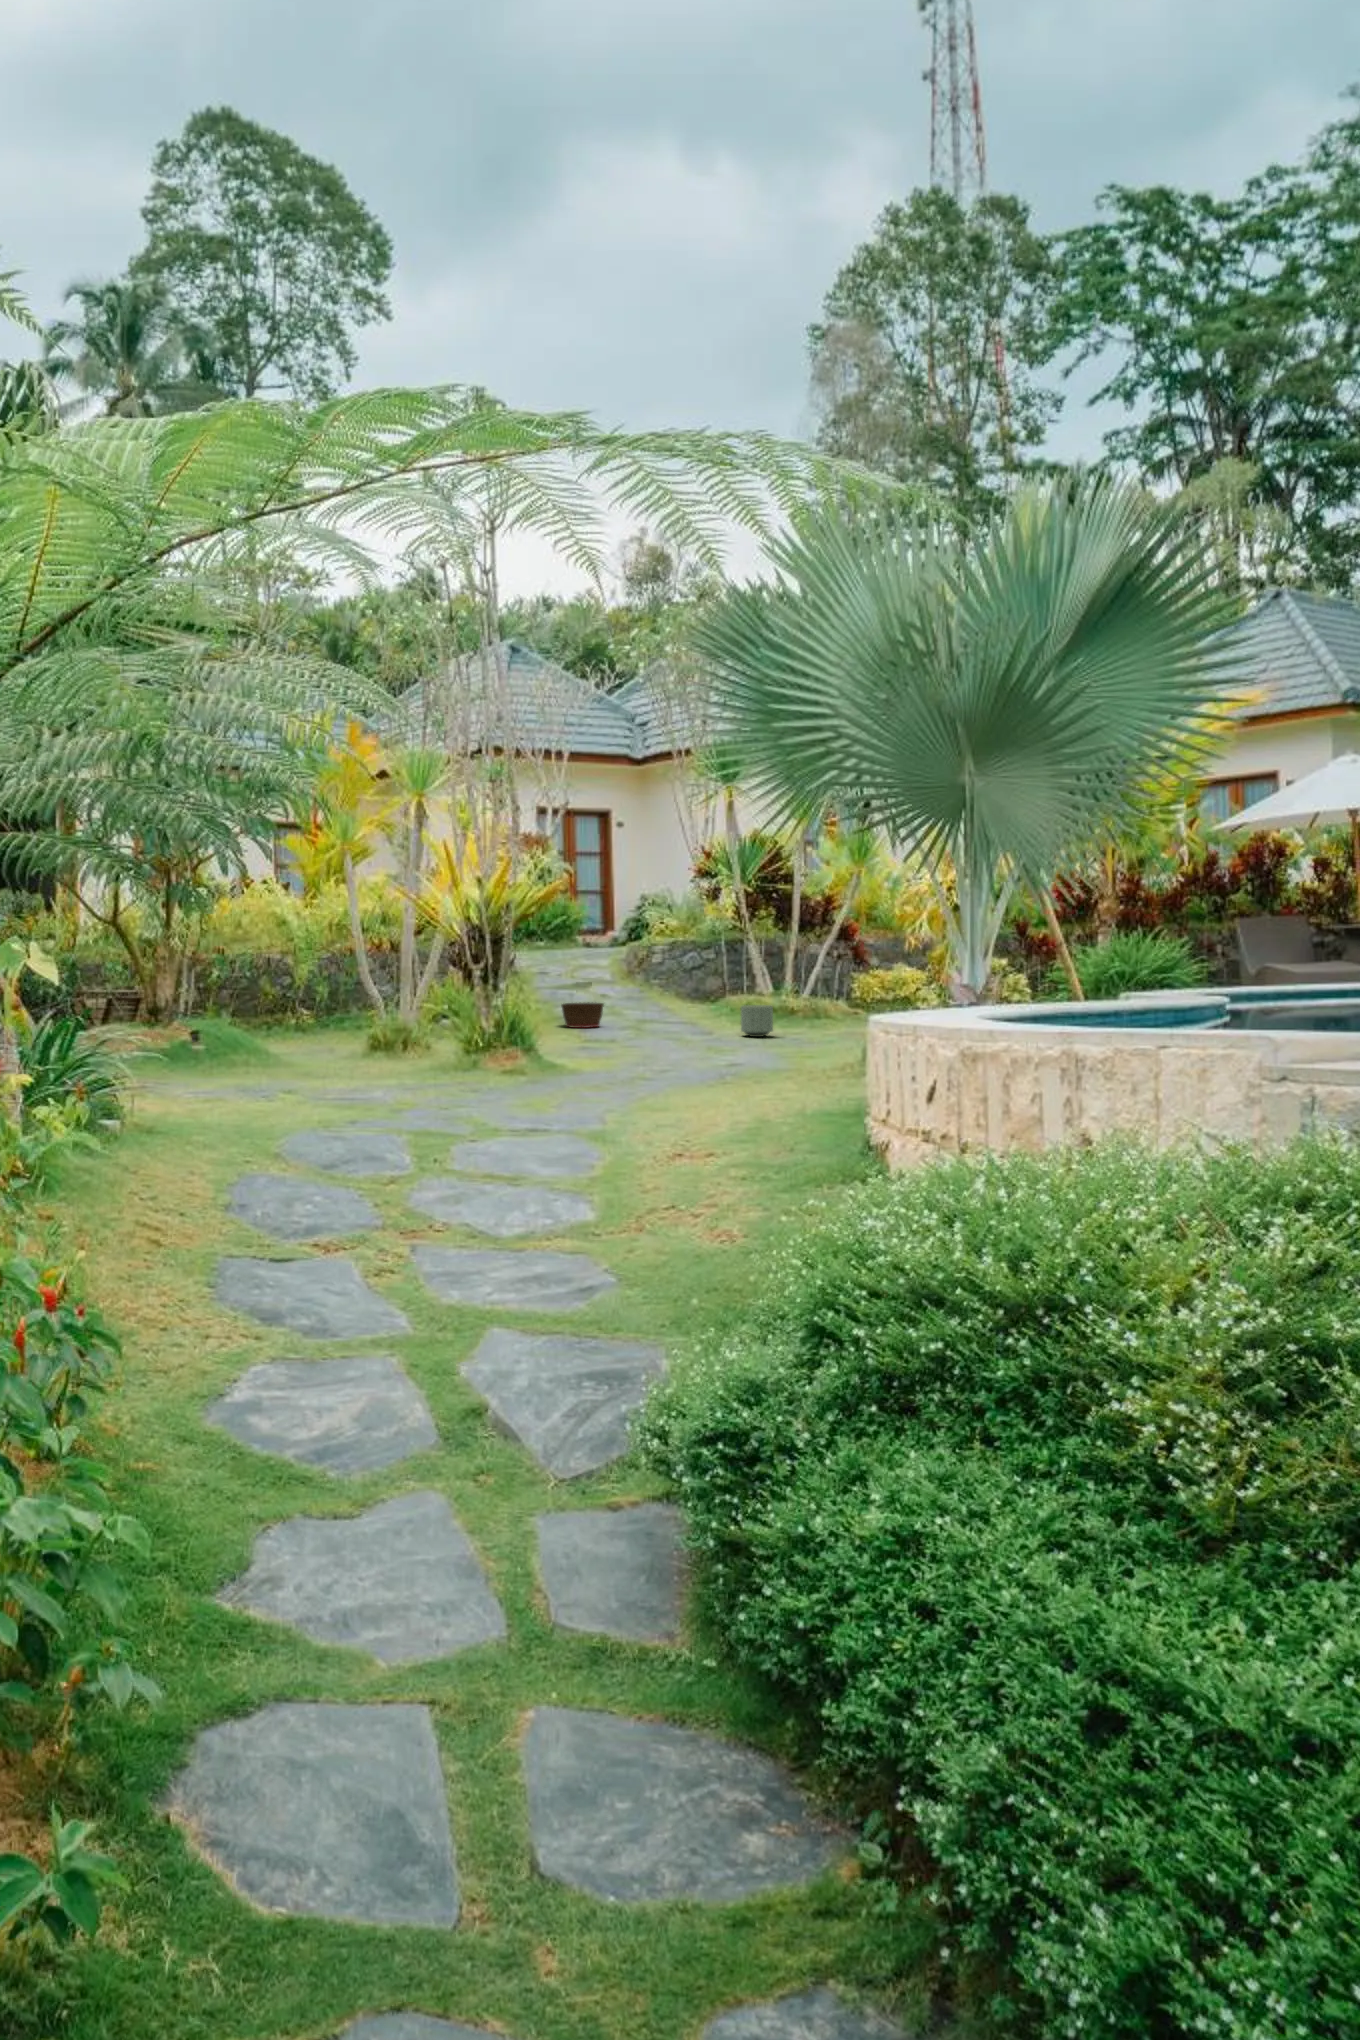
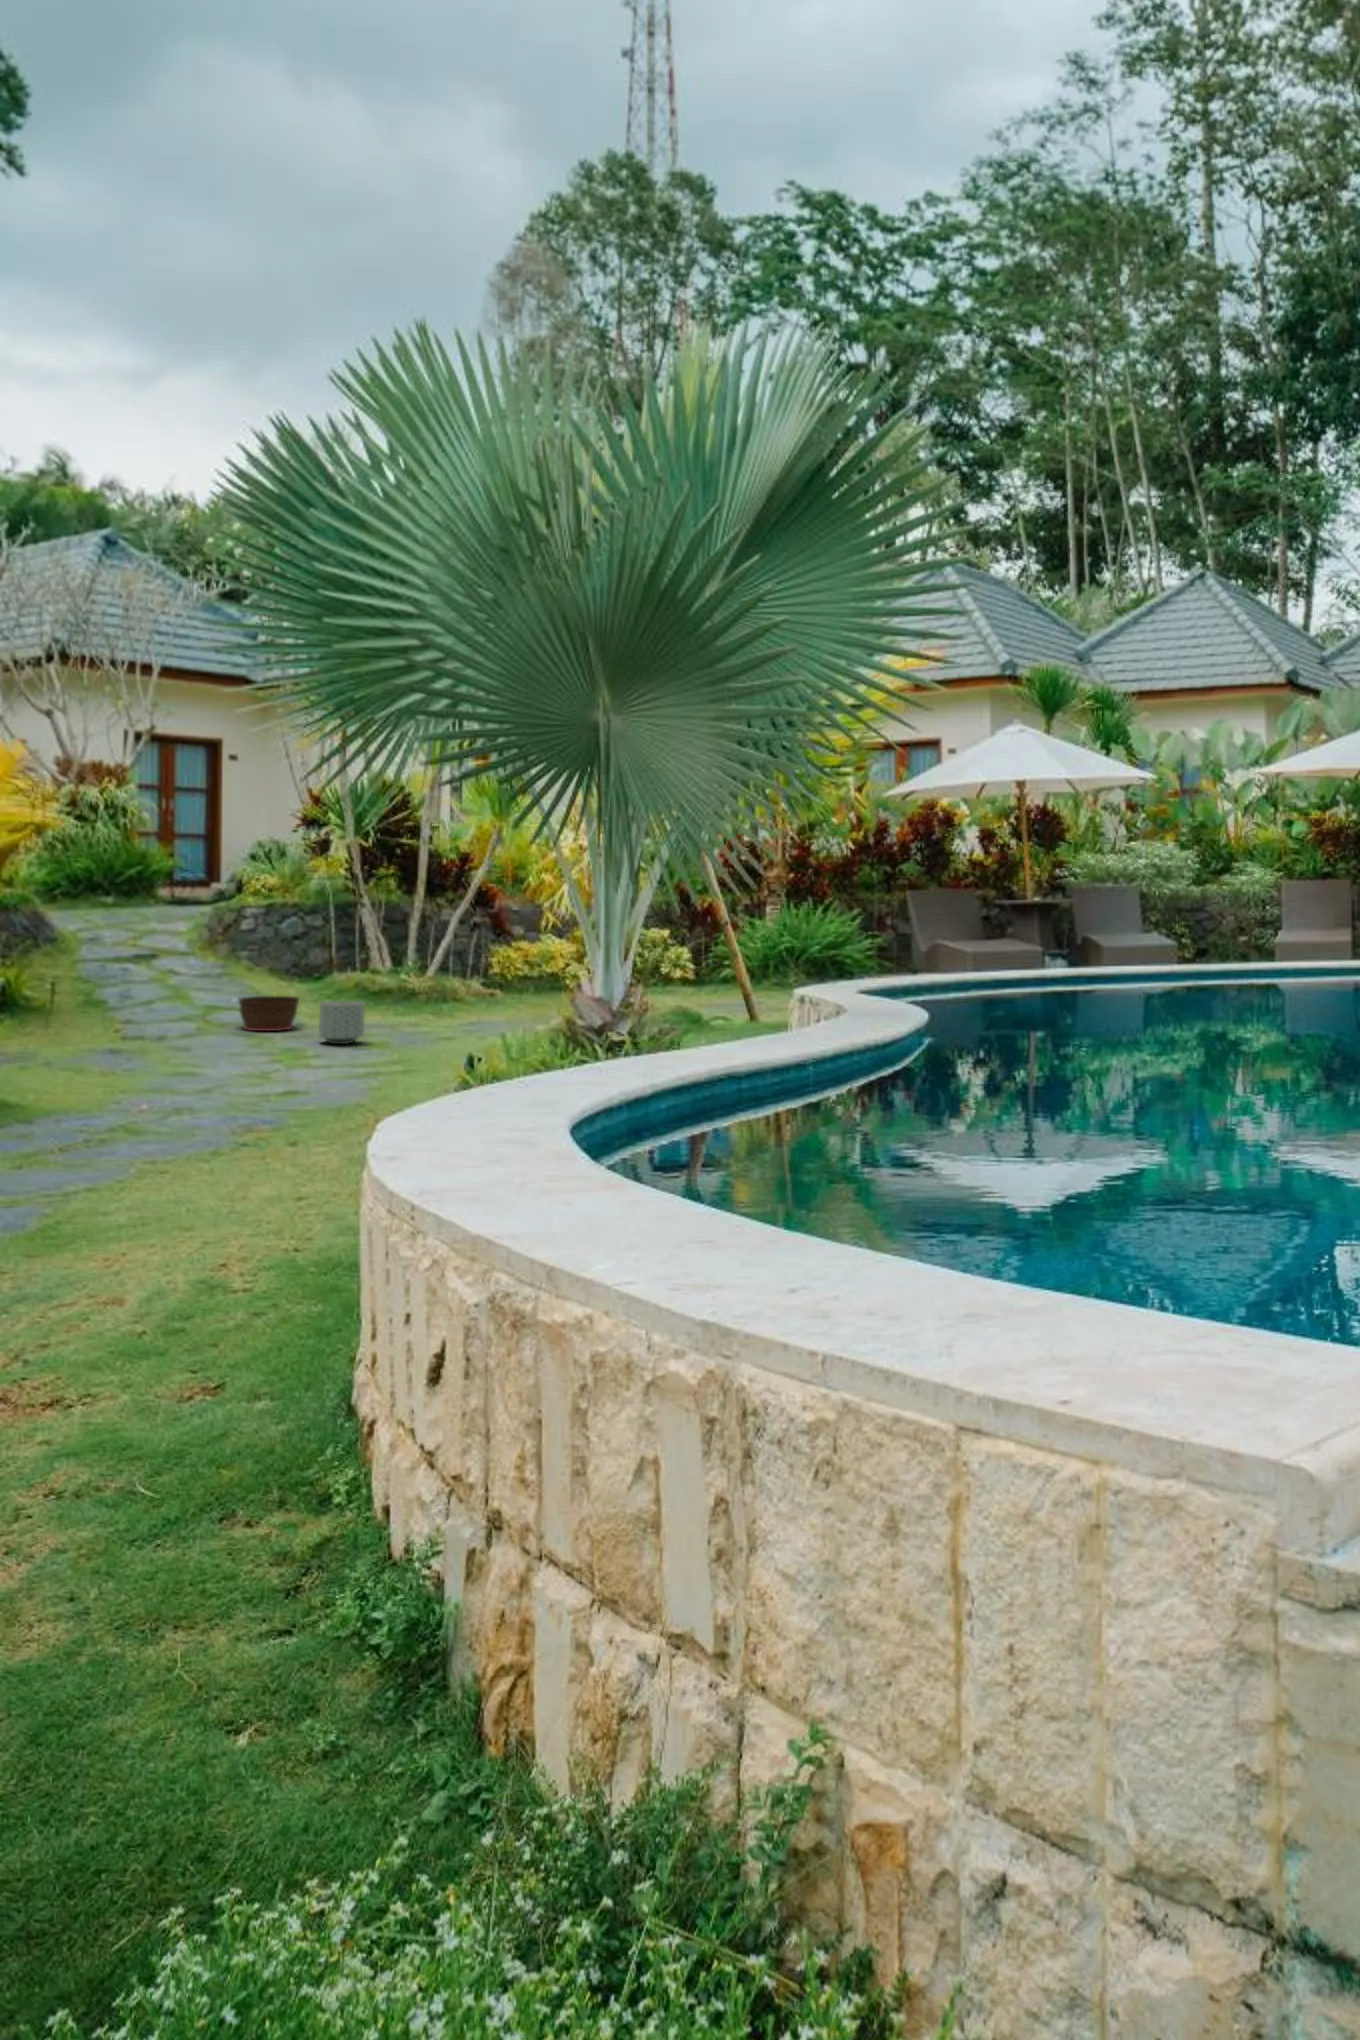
basket: present [561,1002,604,1028] -> present [239,996,299,1031]

